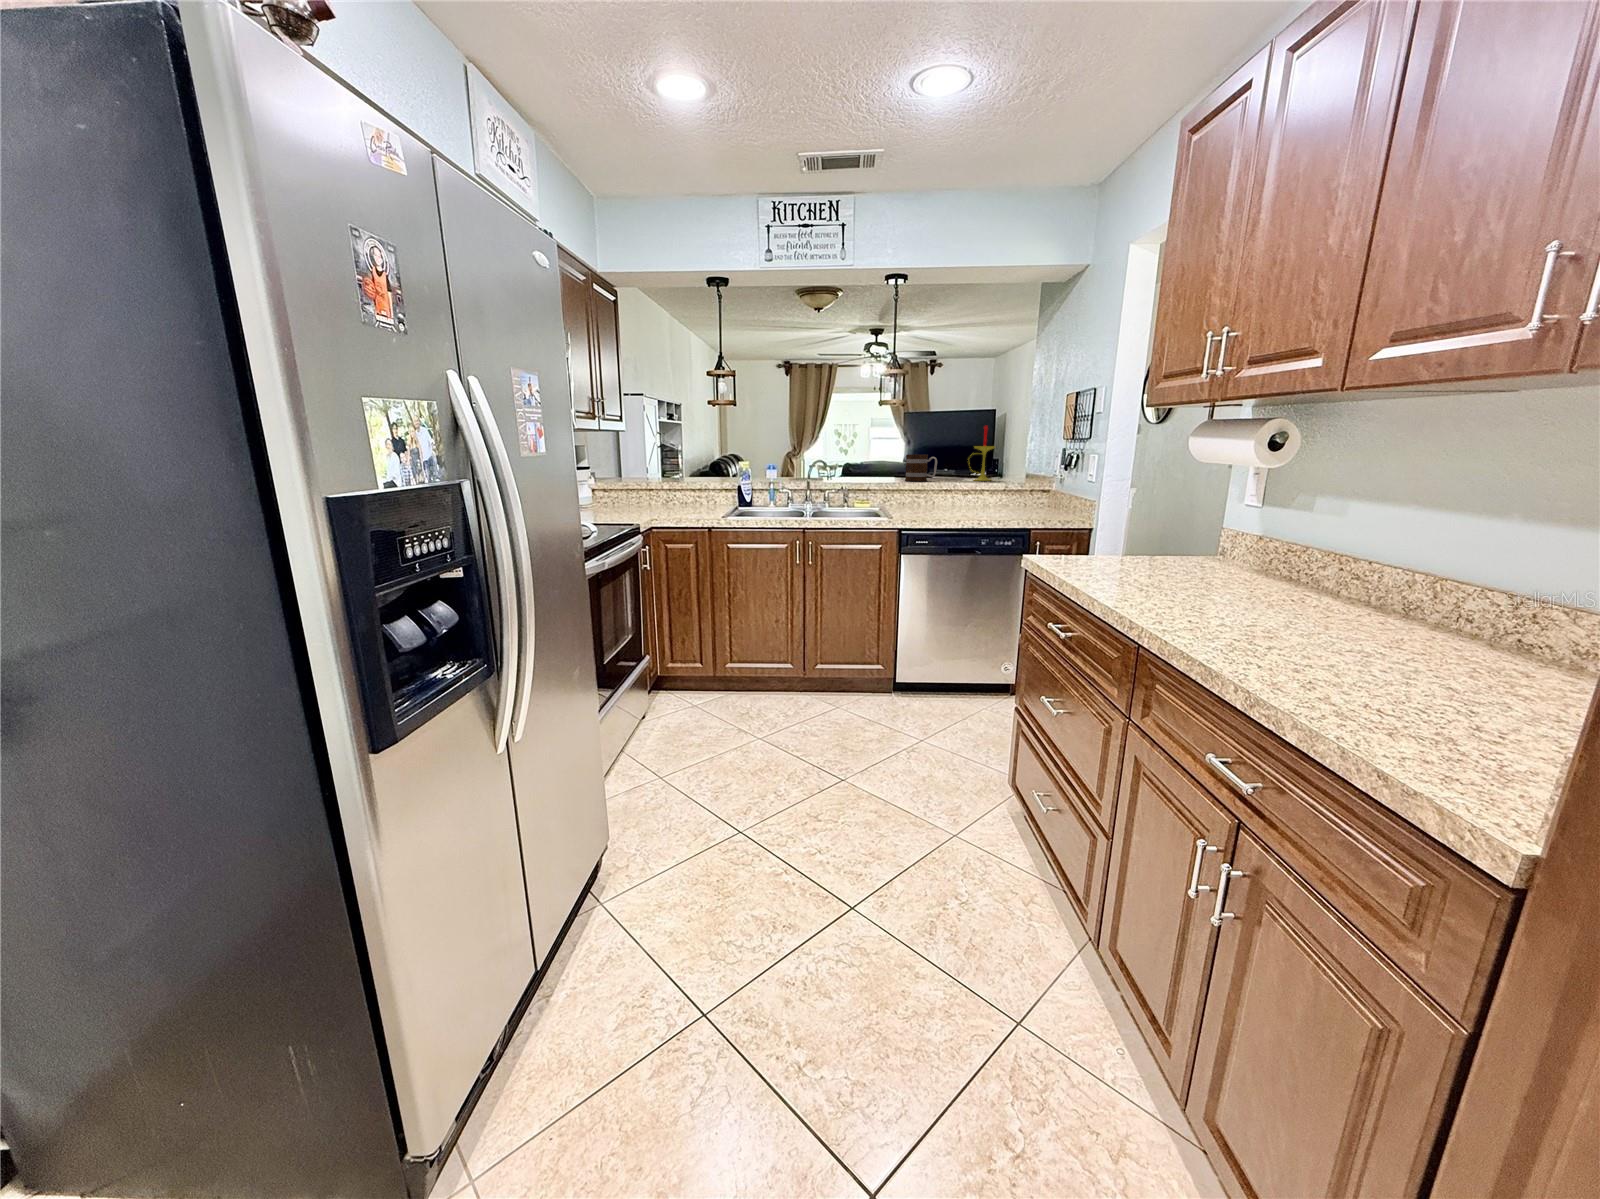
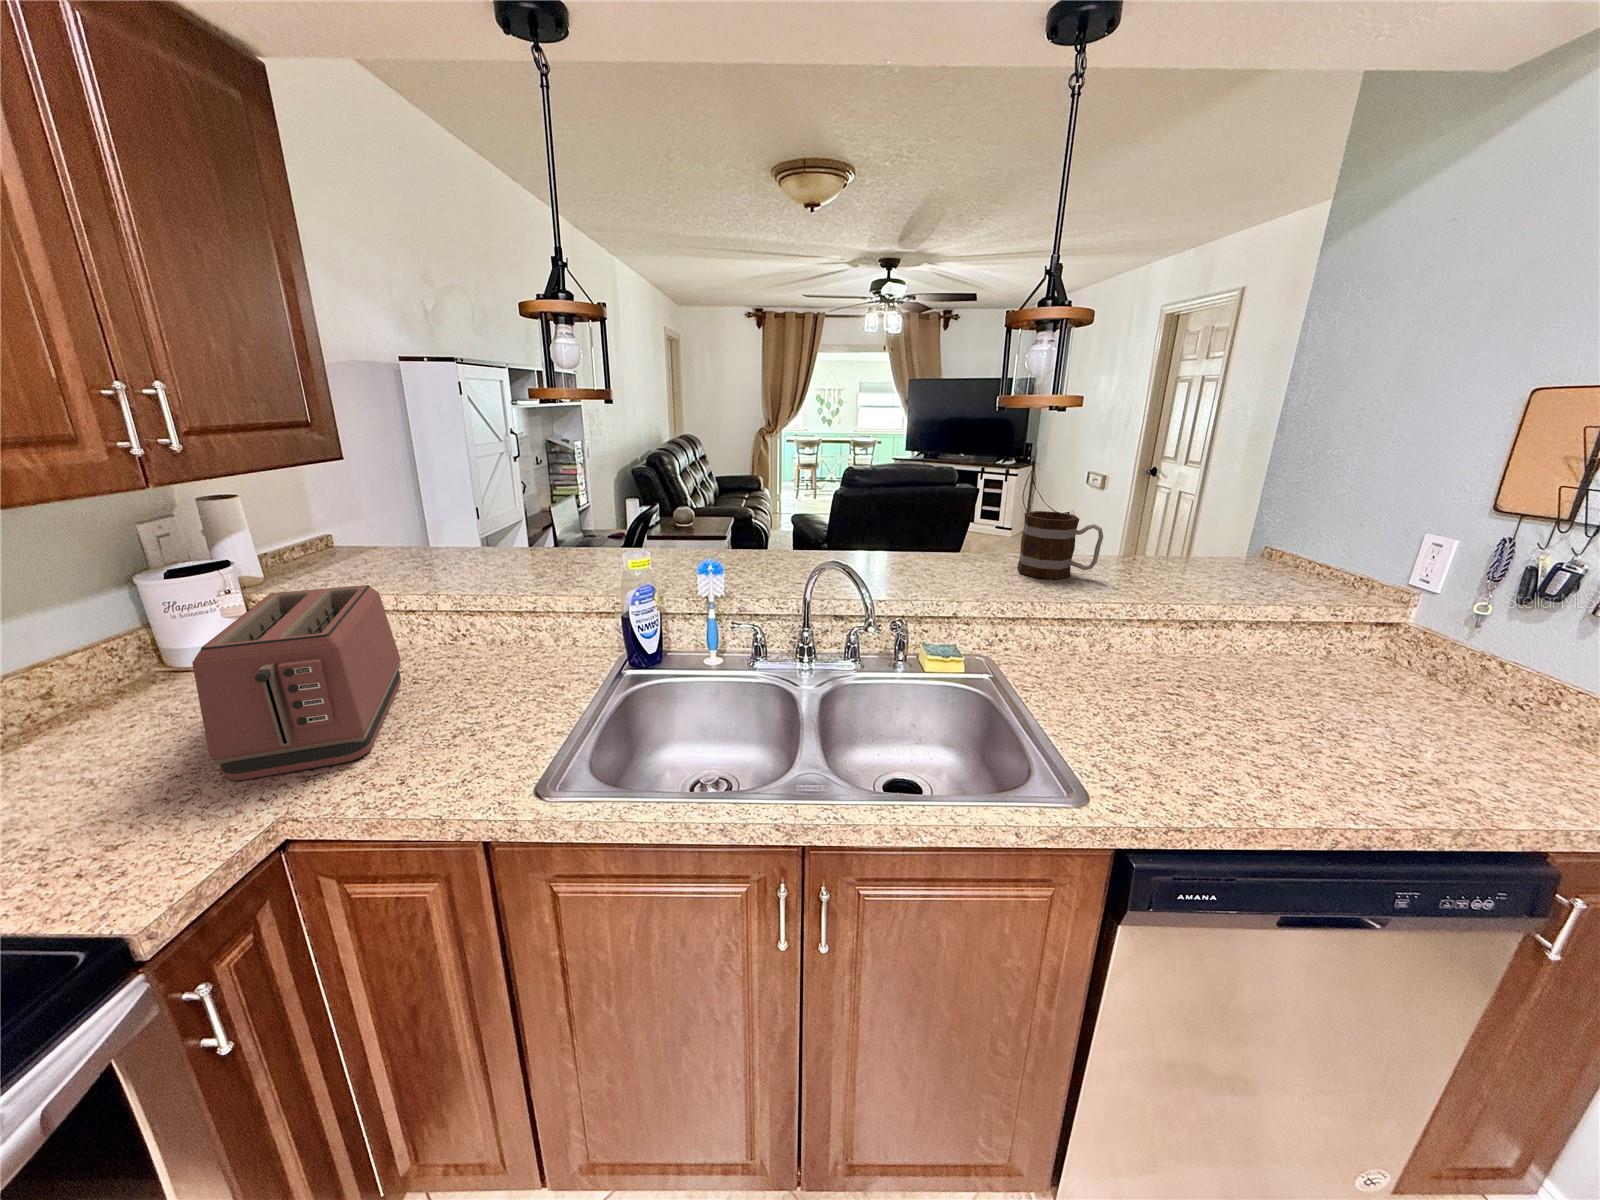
candle: present [975,426,995,481] -> none [1173,450,1246,583]
toaster: none [623,468,668,513] -> present [192,585,401,781]

